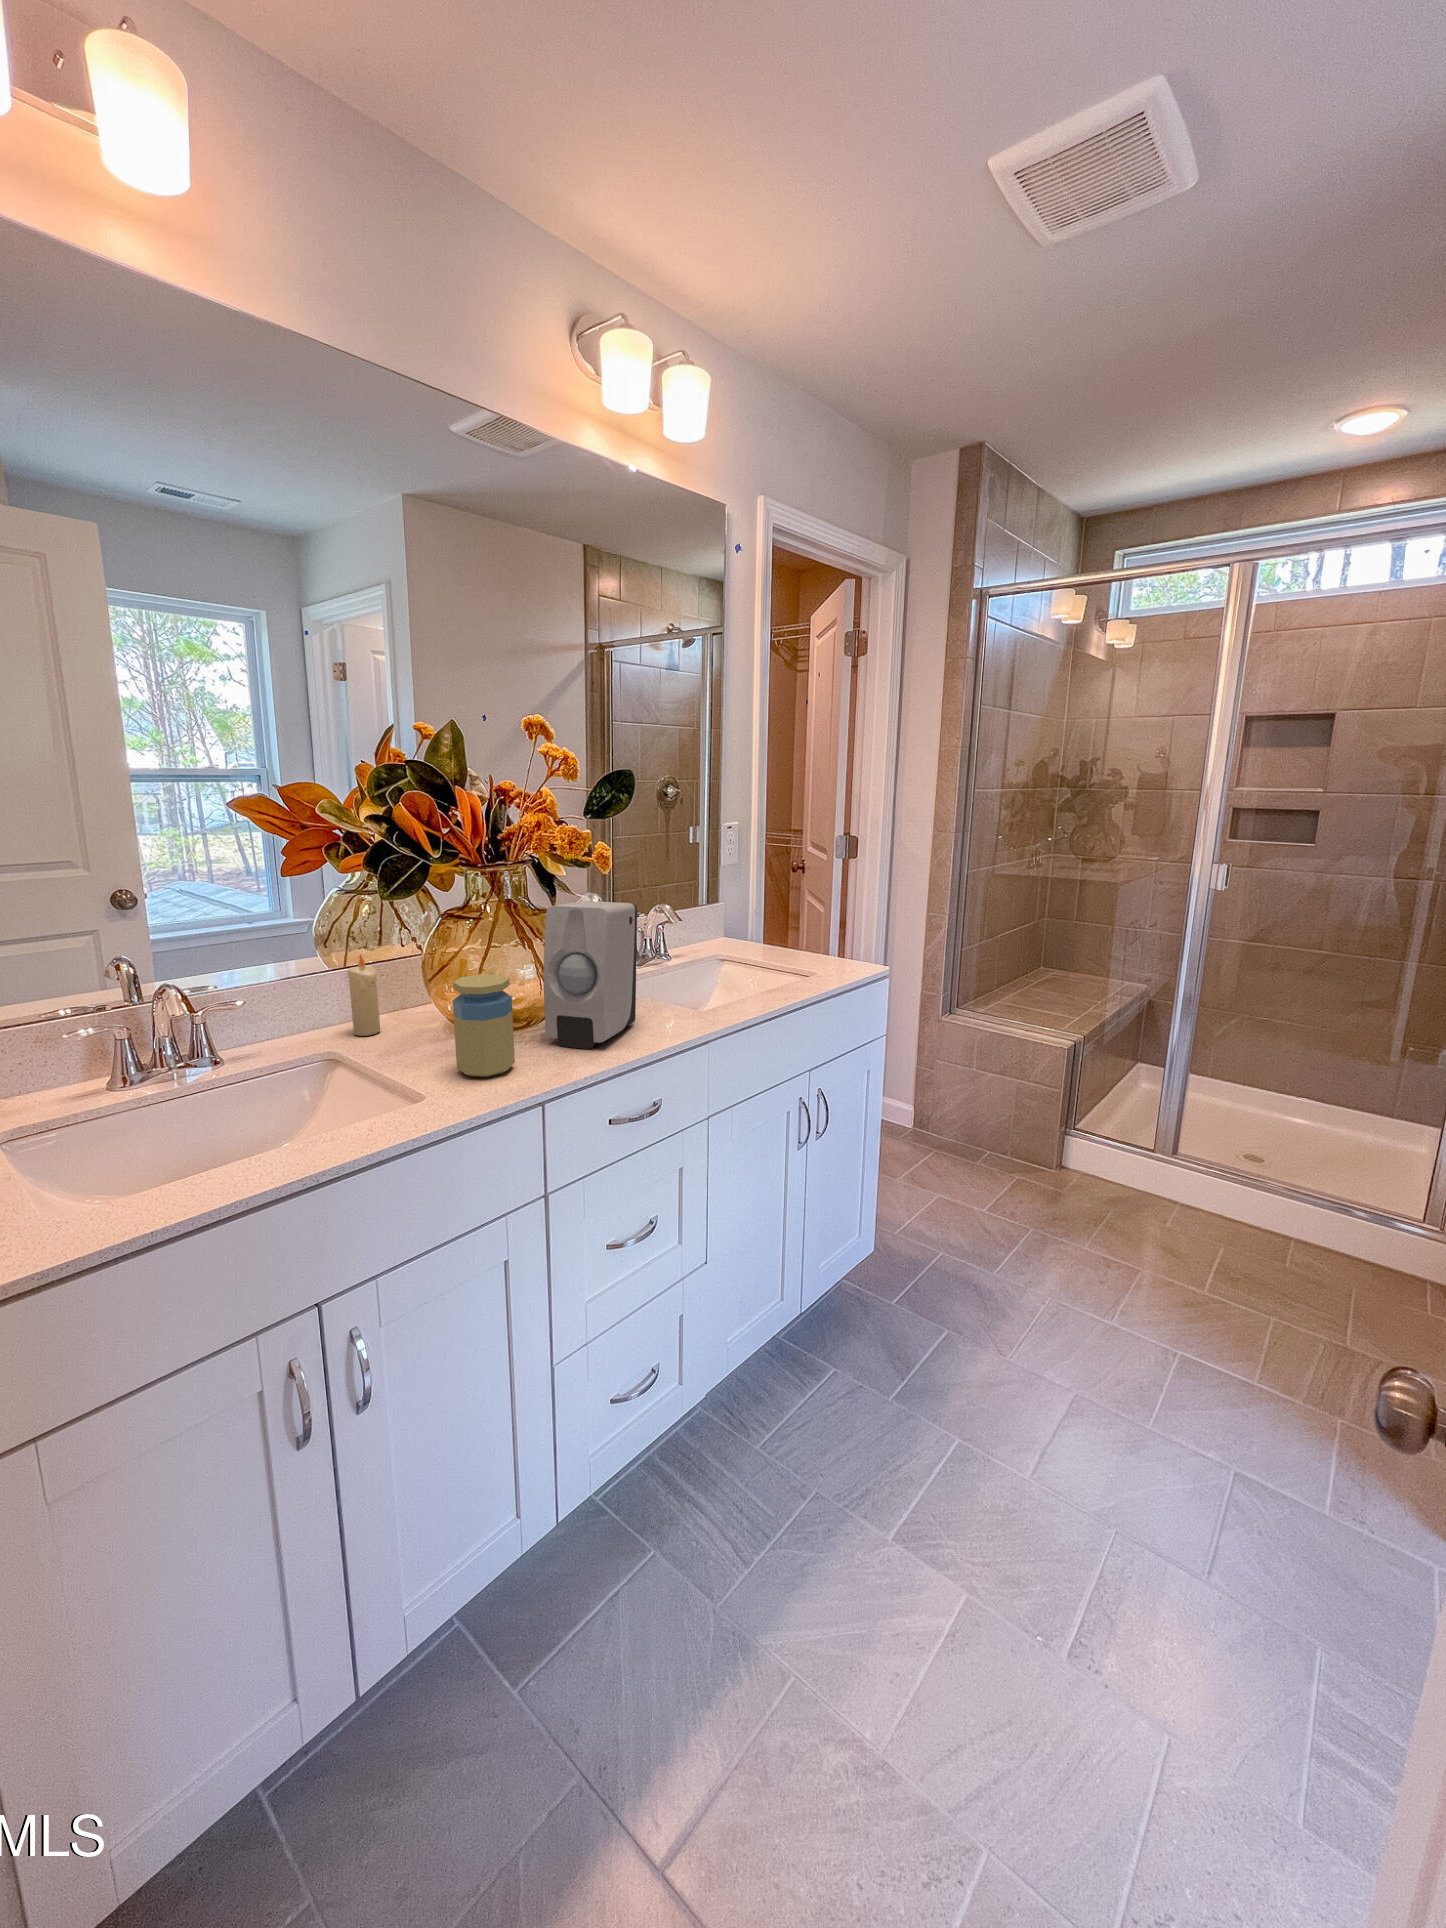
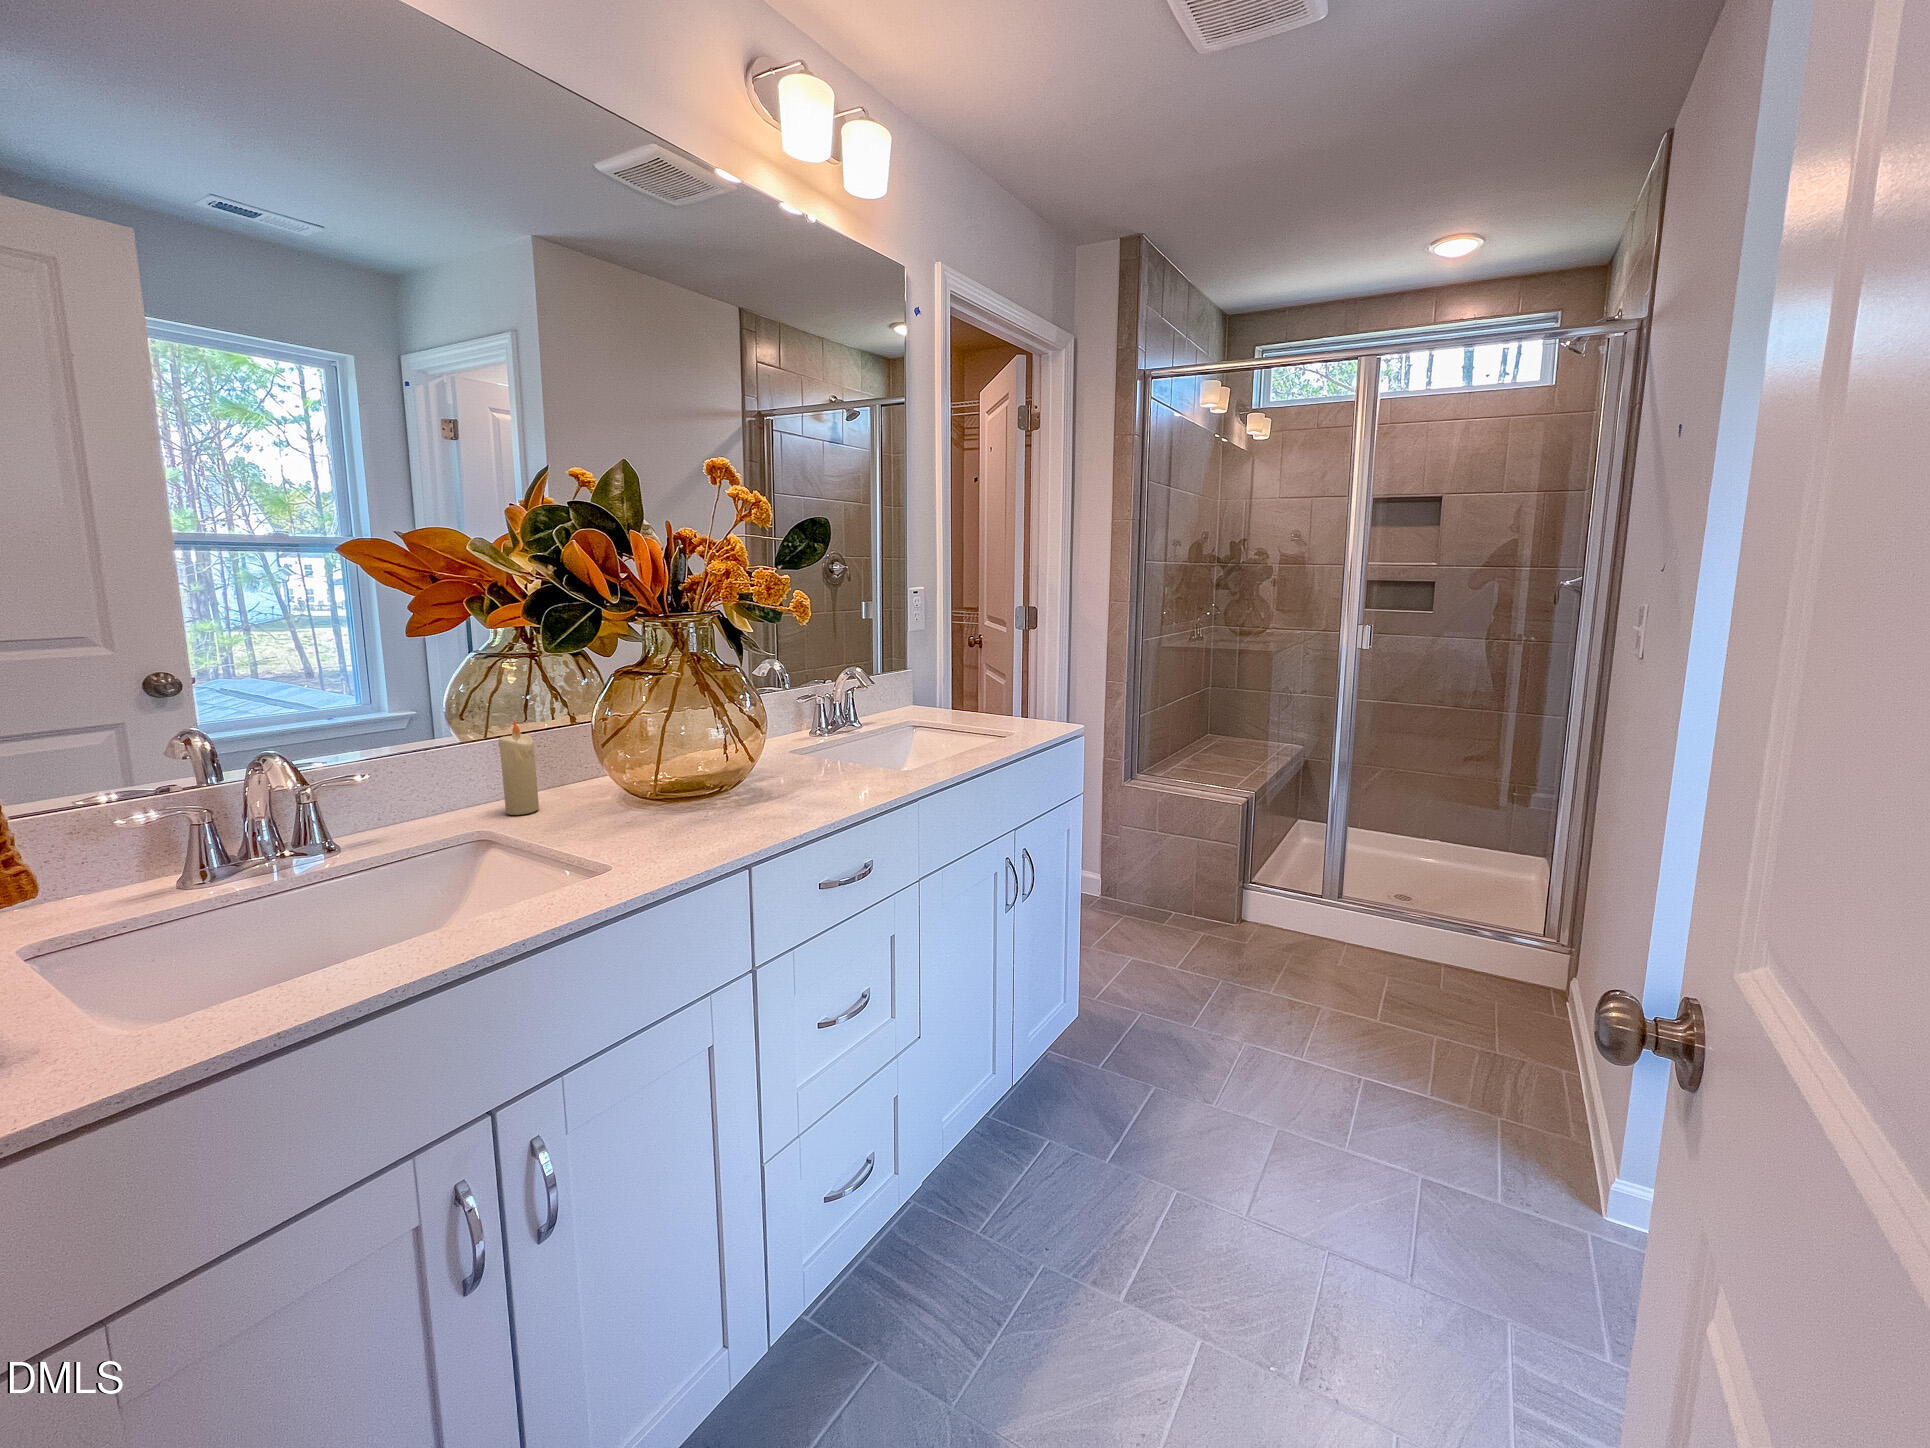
soap dispenser: present [544,901,637,1049] -> none [738,657,837,812]
jar: present [453,974,515,1077] -> none [637,732,710,845]

